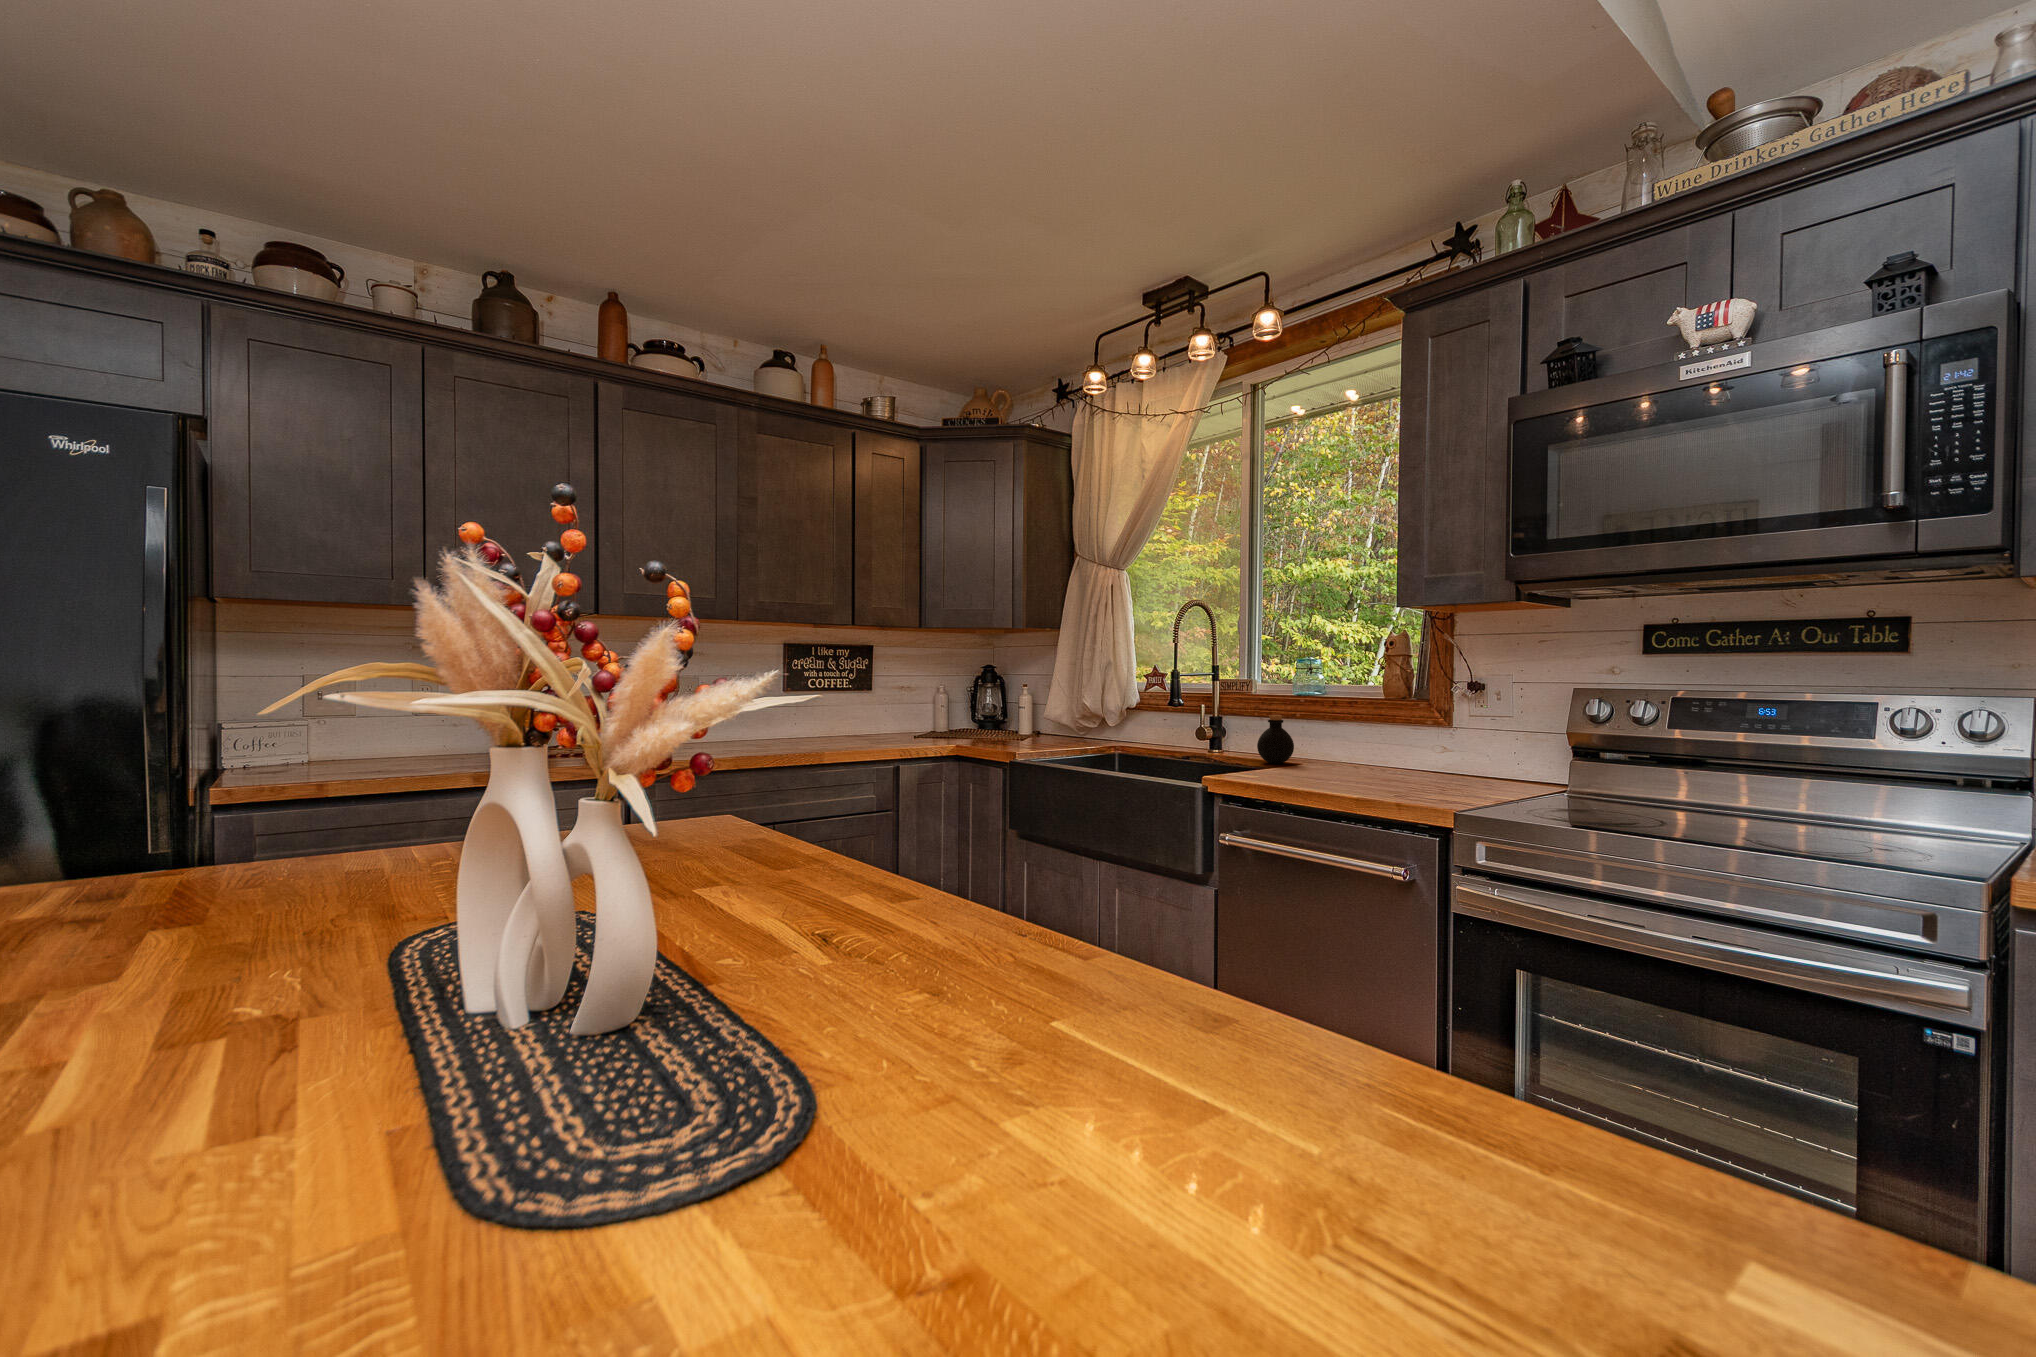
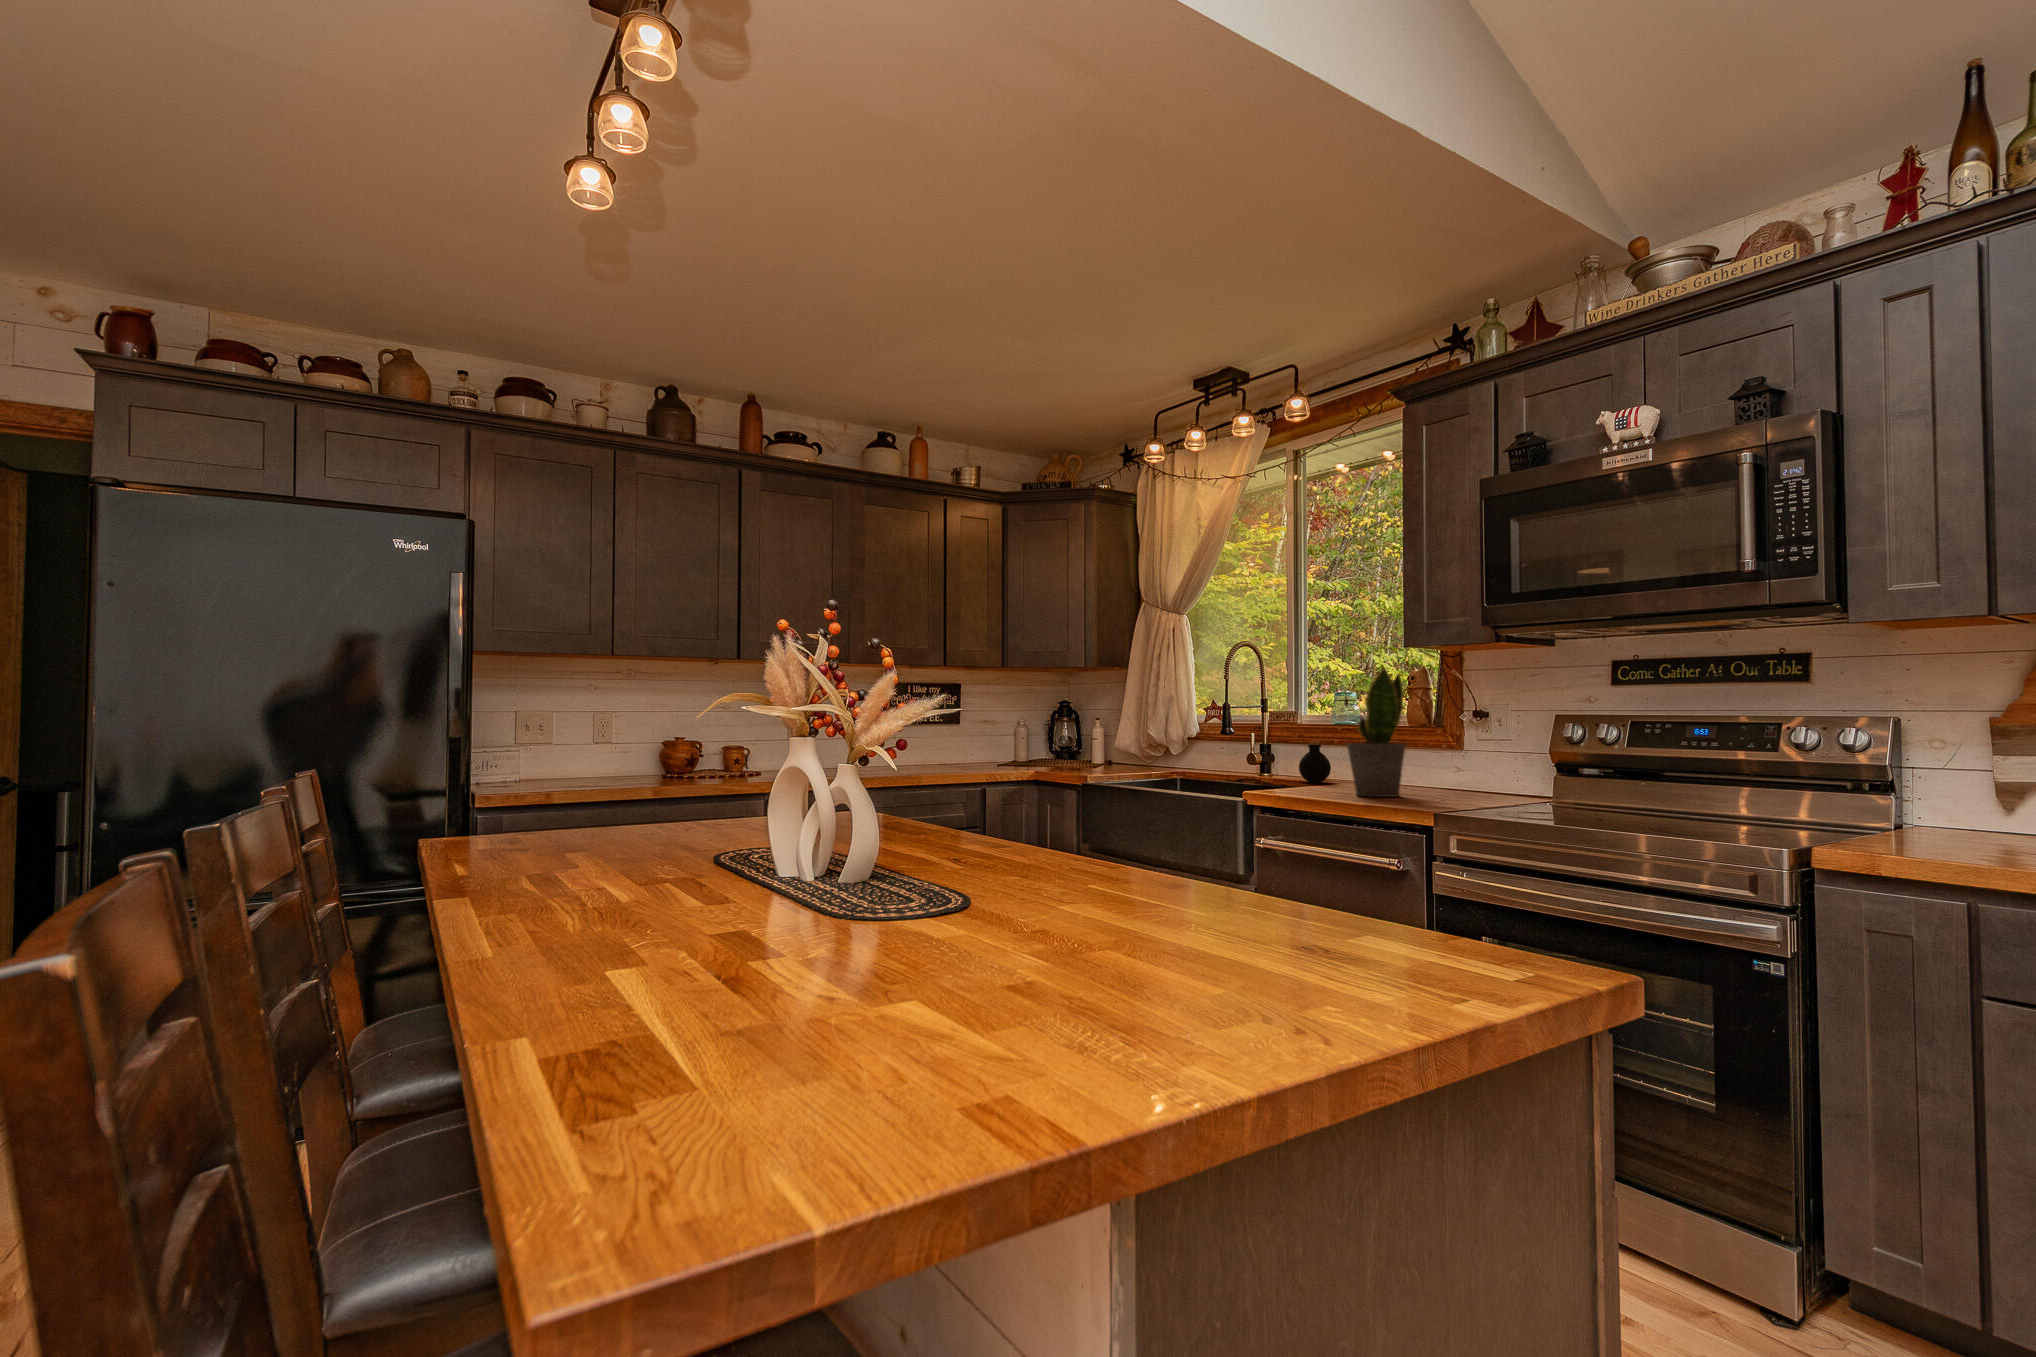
potted plant: none [1324,630,1399,788] -> present [1347,669,1406,797]

